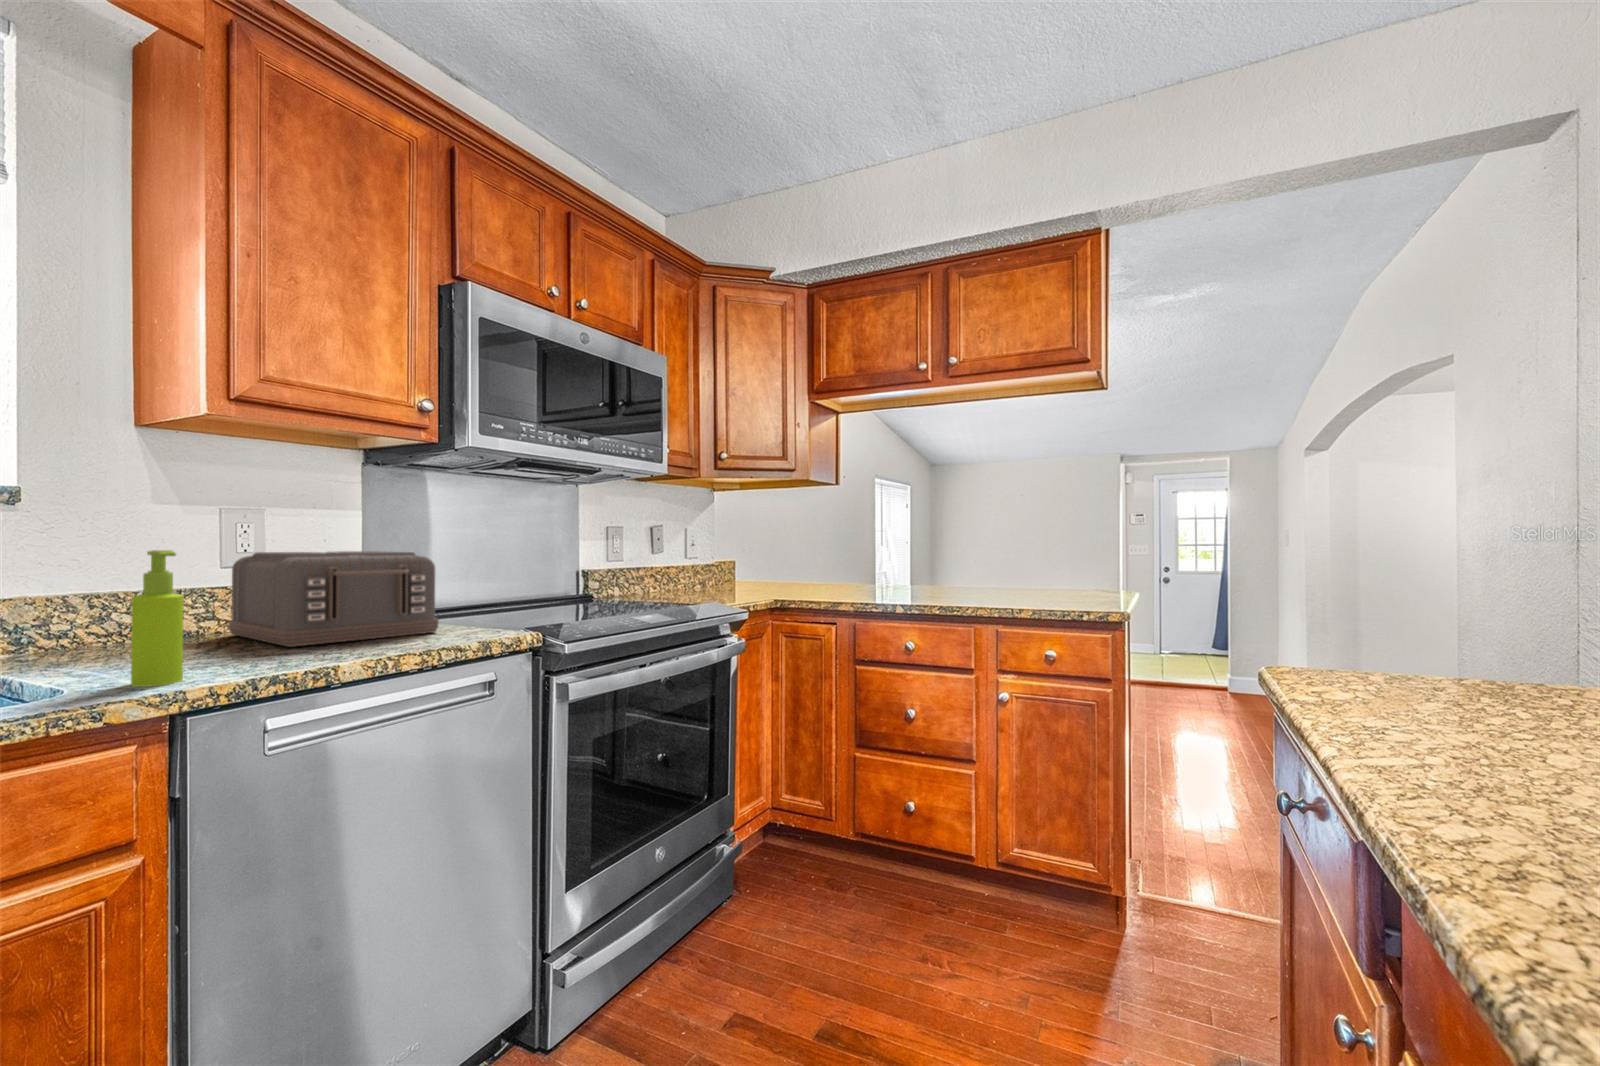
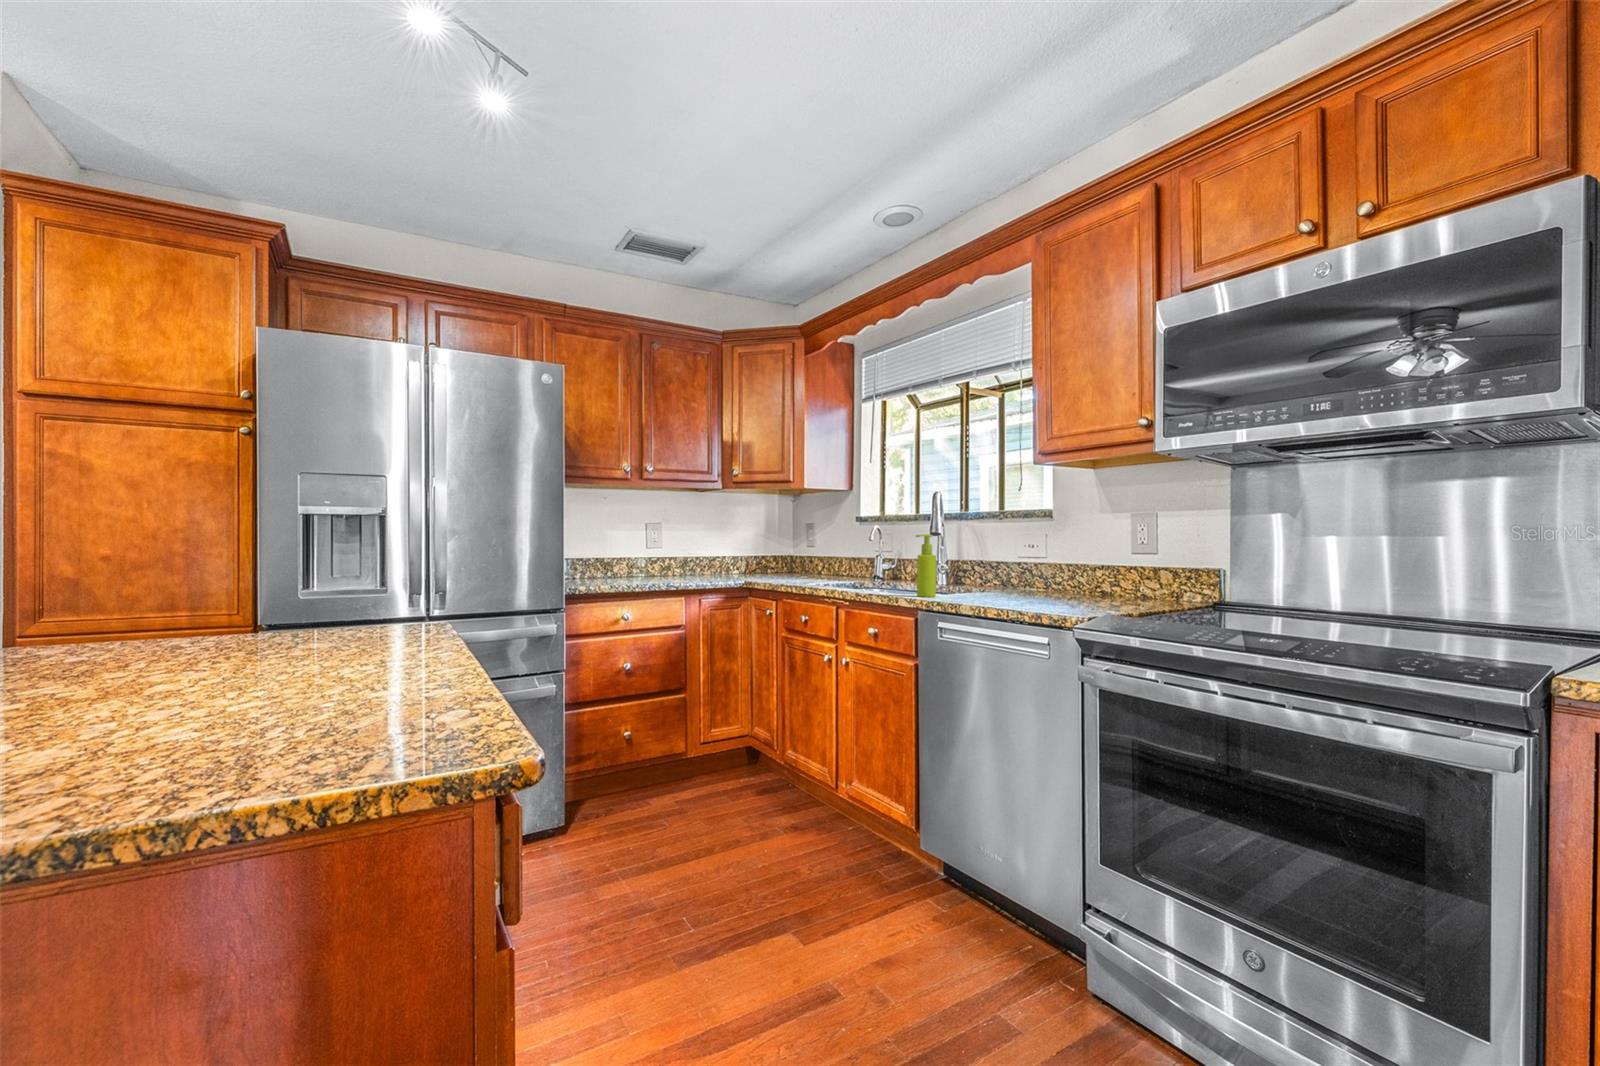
toaster: present [228,551,439,647] -> none [1025,540,1186,607]

